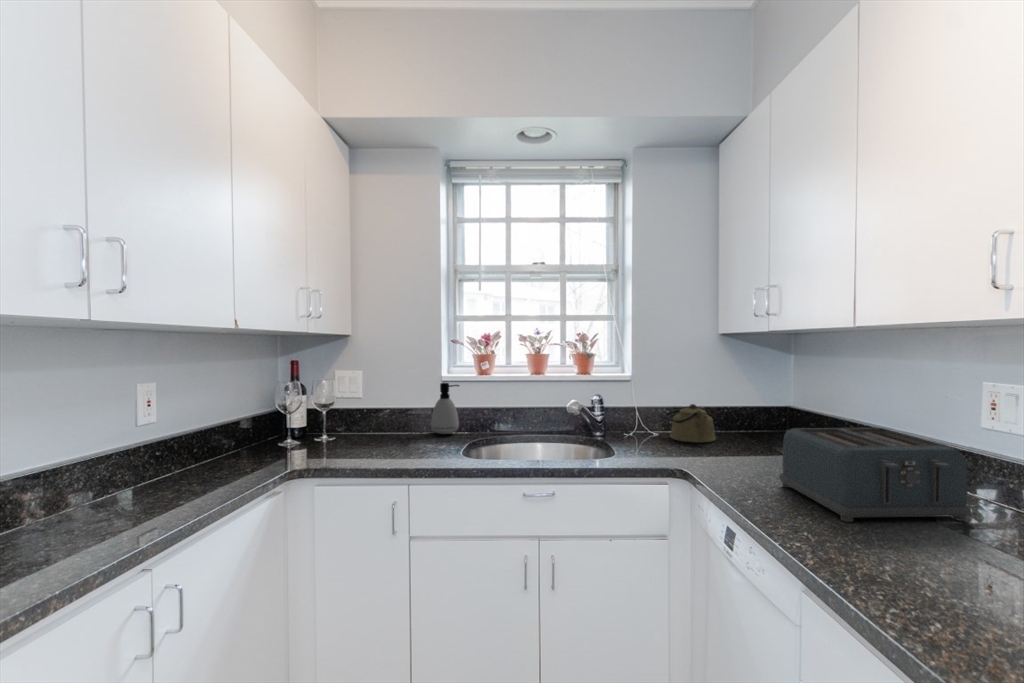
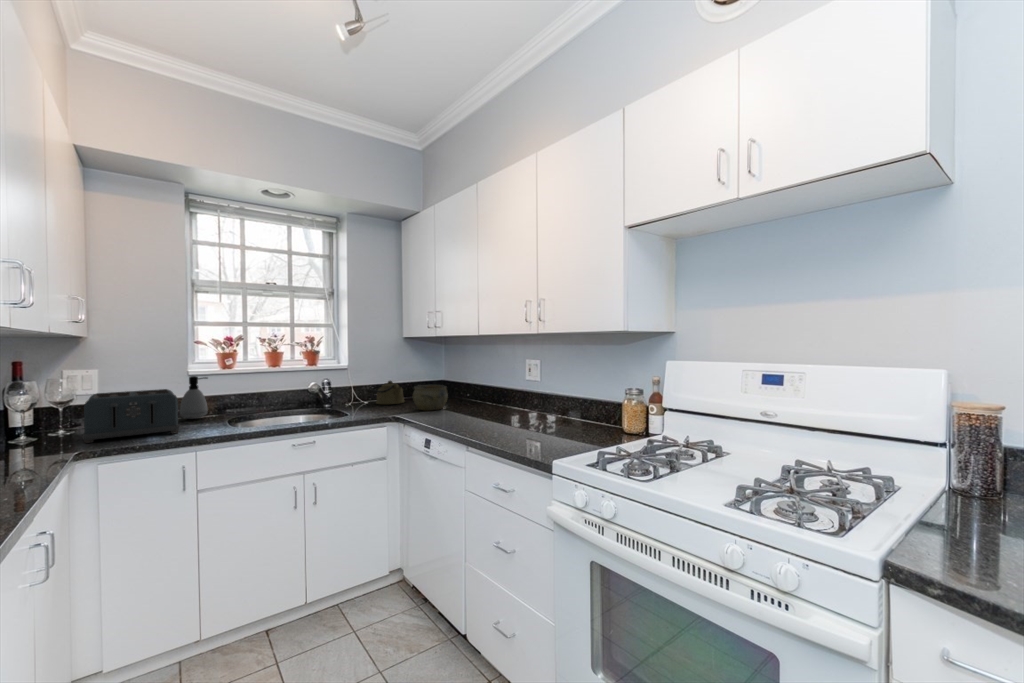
ceramic bowl: none [717,421,782,469] -> present [413,385,448,410]
toaster: present [779,428,971,522] -> present [82,389,180,443]

